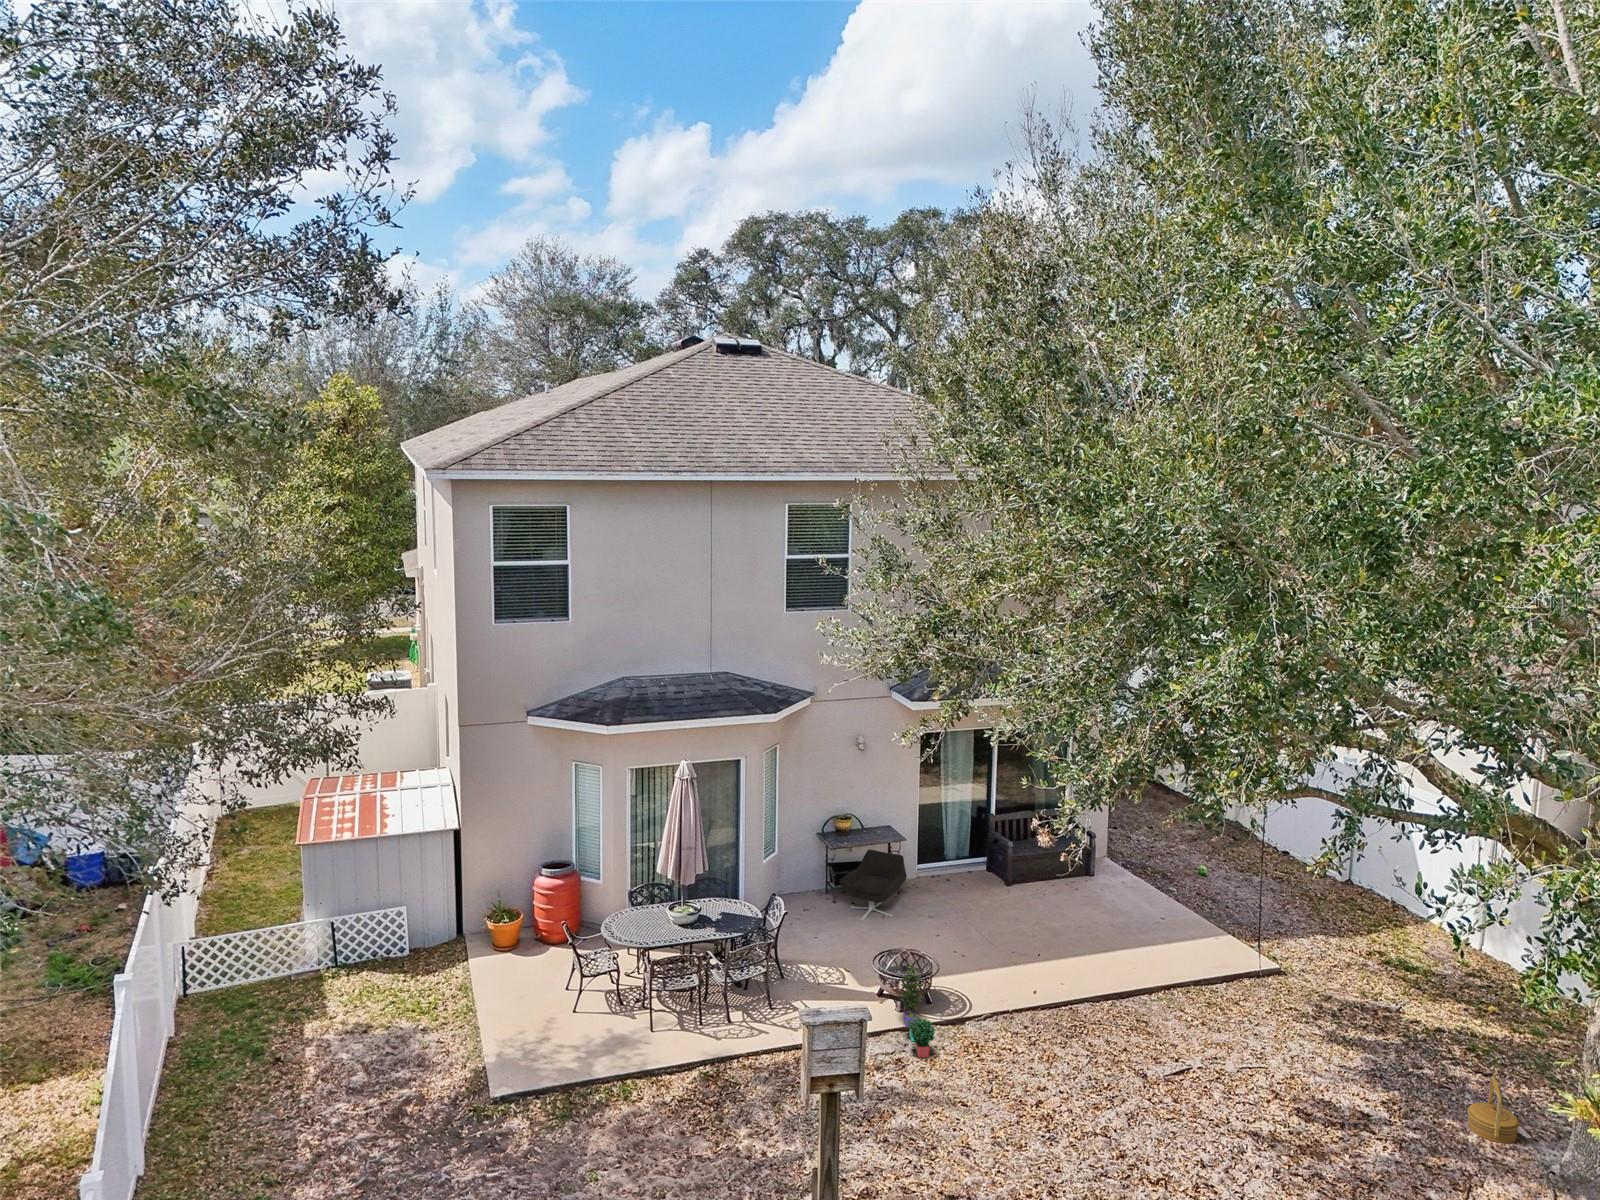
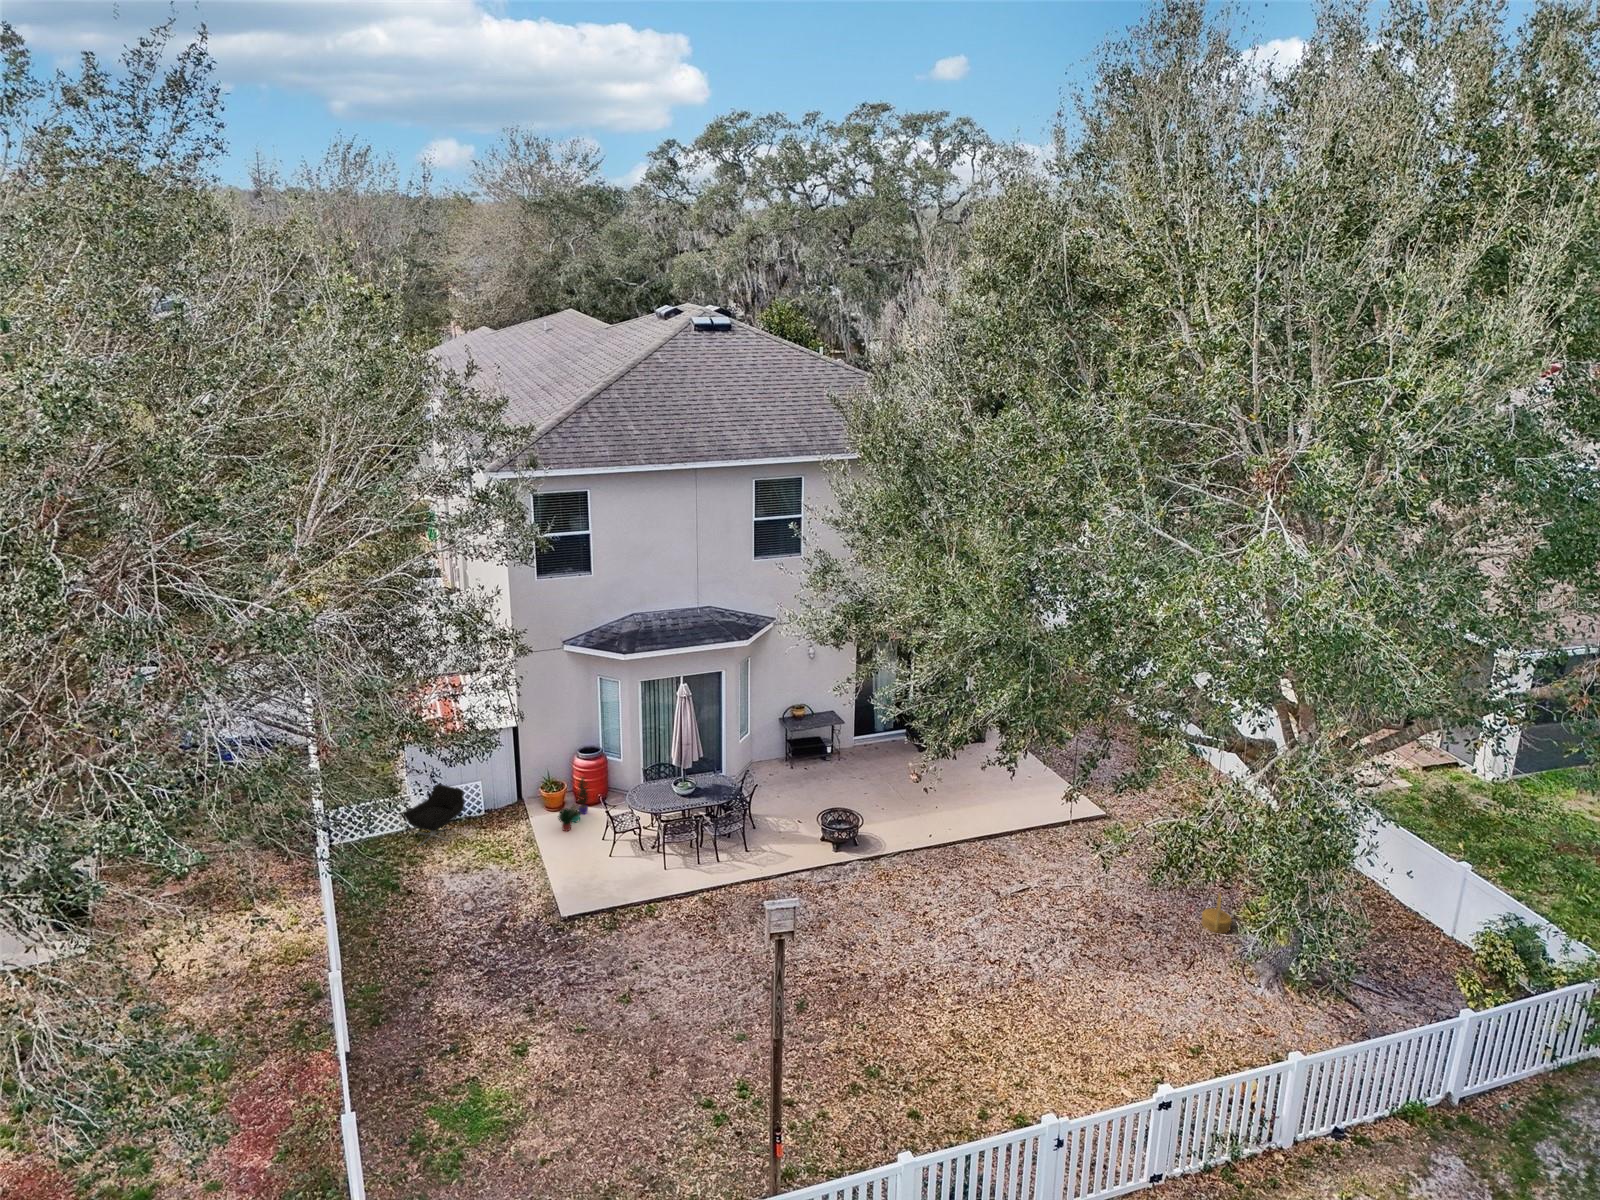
lounge chair: present [839,849,907,921] -> present [403,784,464,845]
potted plant: present [901,964,935,1058] -> present [558,777,588,831]

